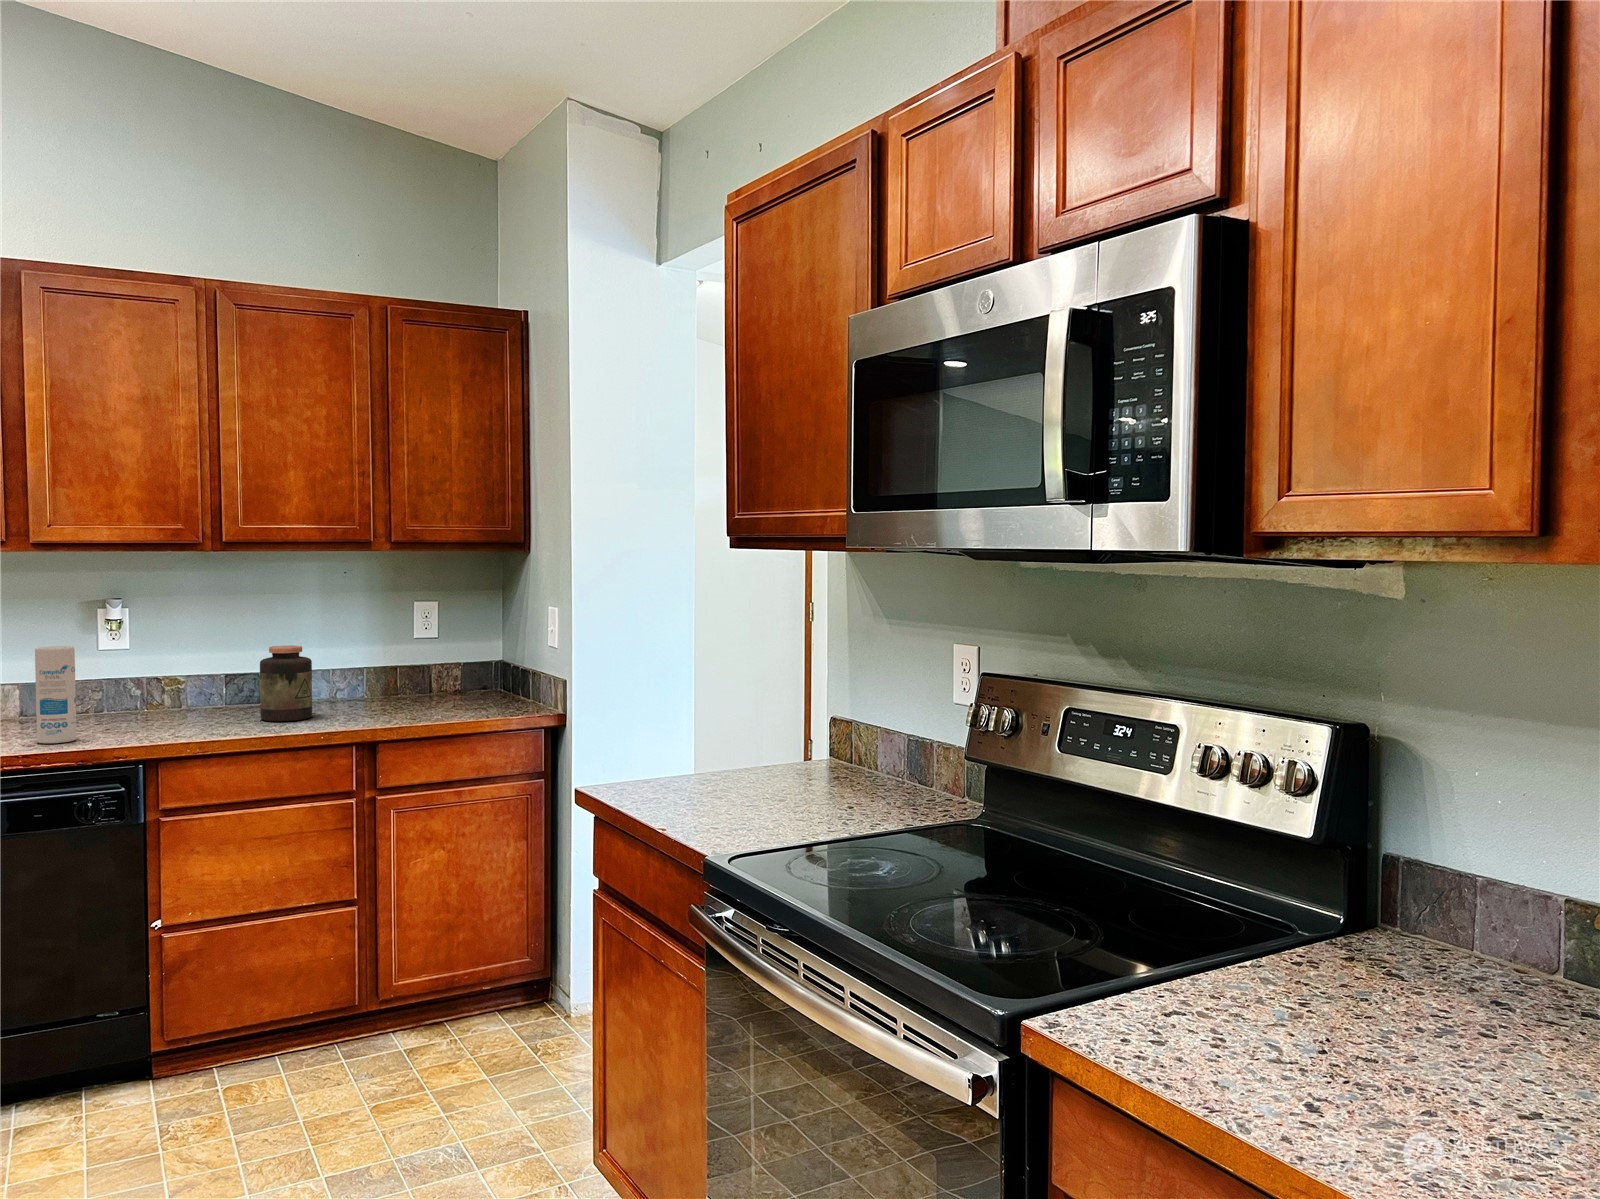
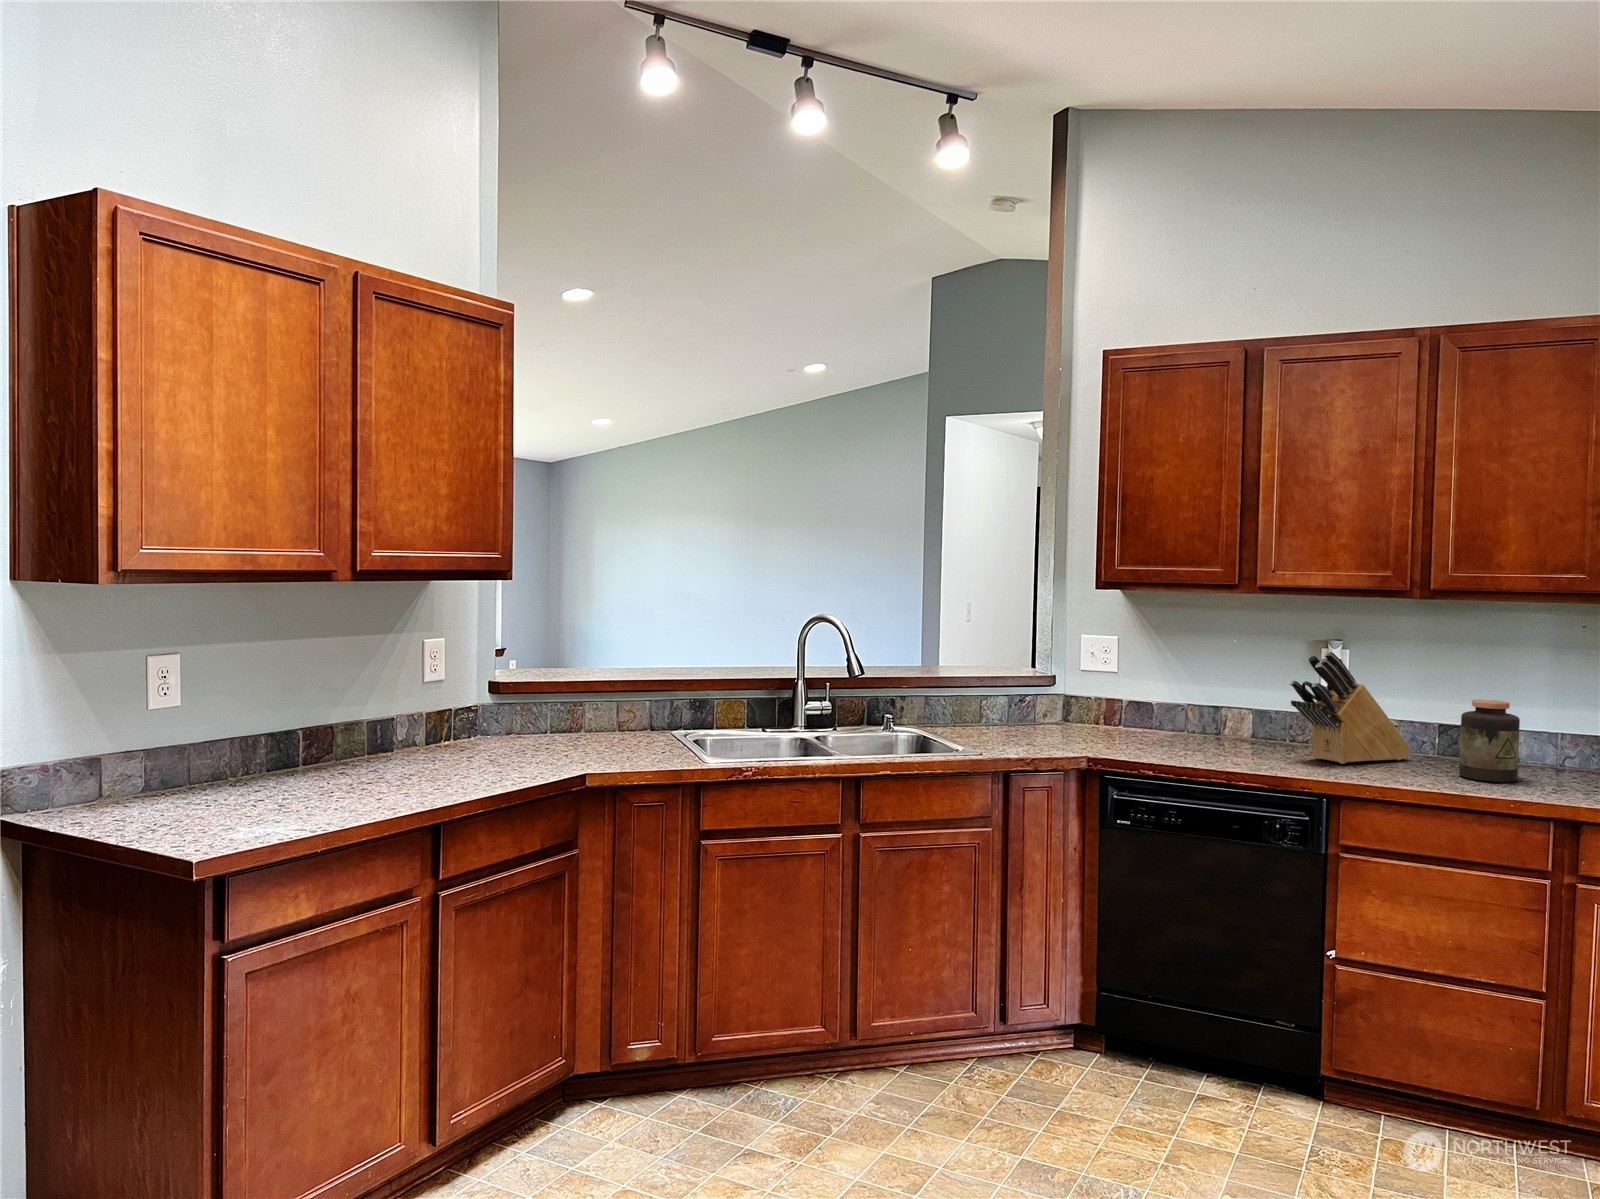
knife block: none [80,610,207,727] -> present [1290,651,1412,764]
canister: present [35,646,77,743] -> none [1248,679,1282,766]

